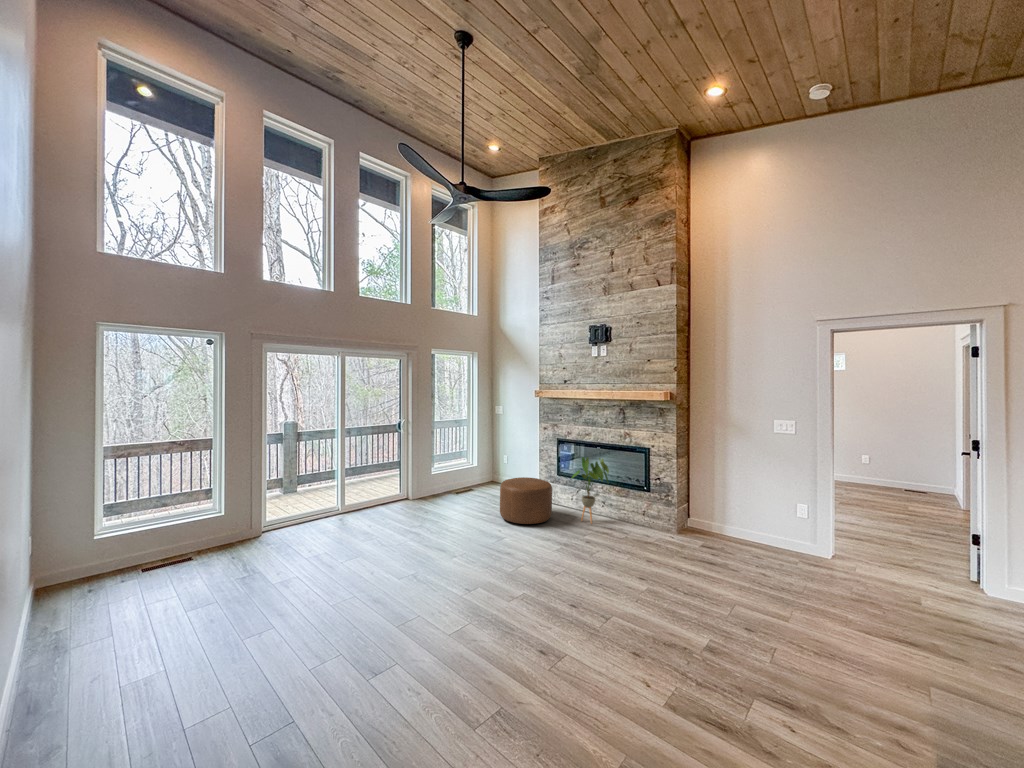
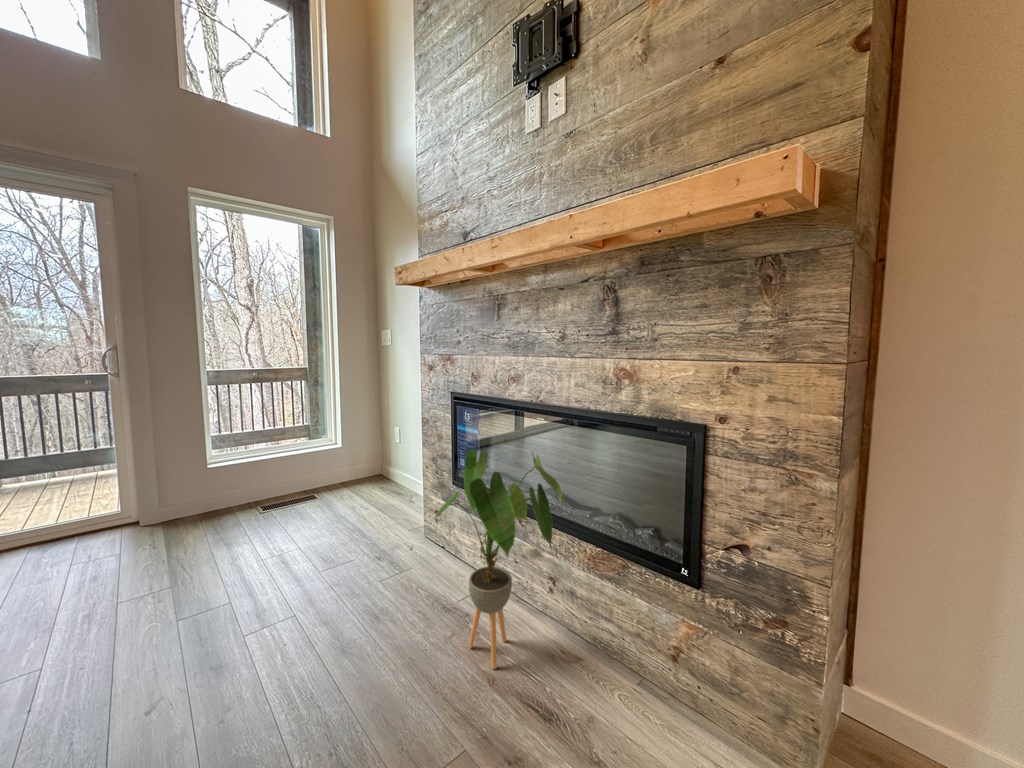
ottoman: present [500,477,552,524] -> none [218,493,396,669]

